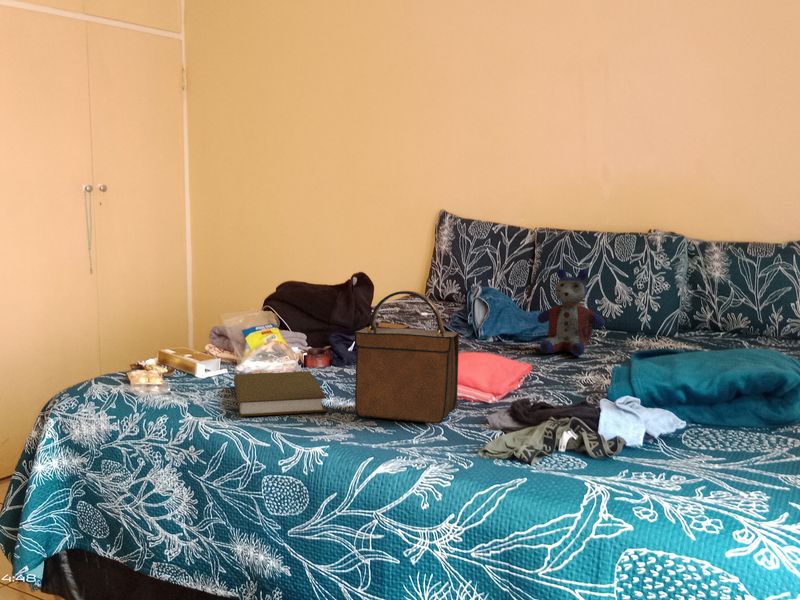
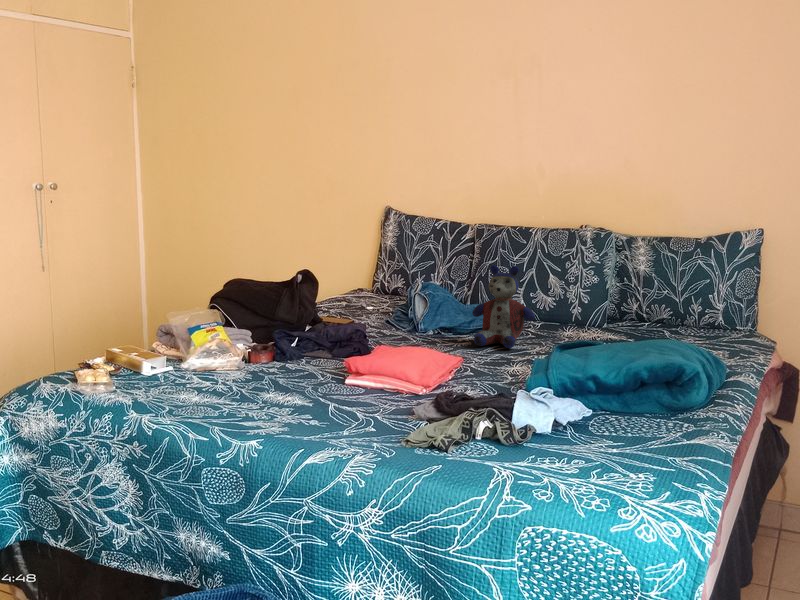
handbag: present [355,291,459,424] -> none [290,292,388,417]
book: present [234,371,326,416] -> none [178,367,265,413]

